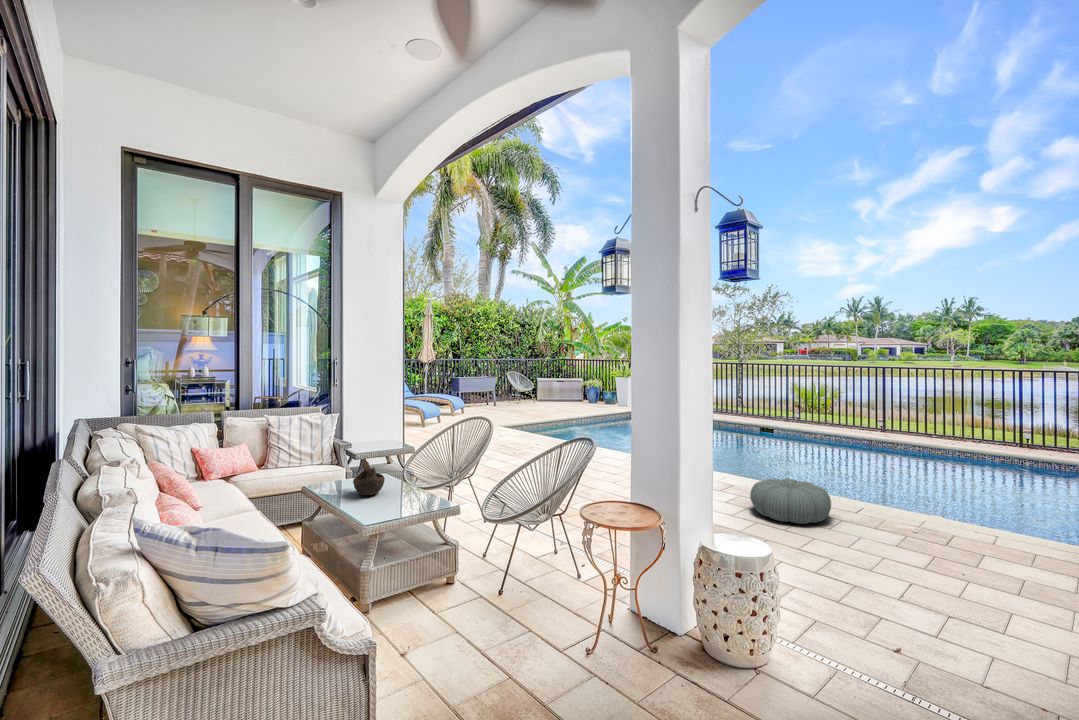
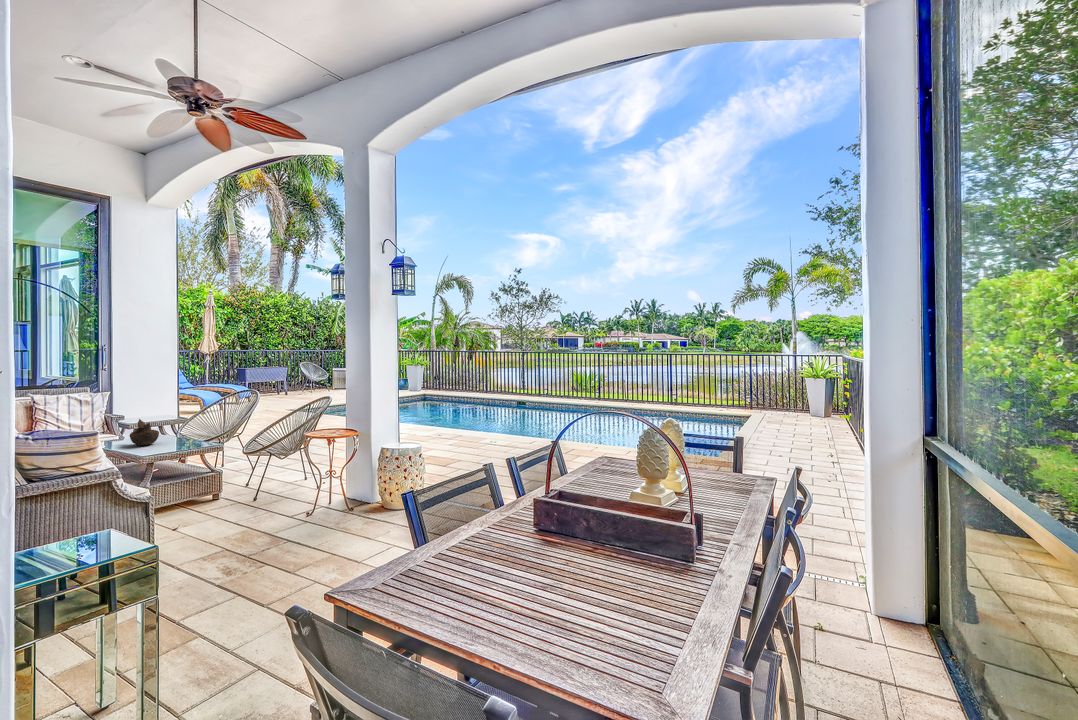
pouf: present [750,479,831,524] -> none [462,425,510,451]

